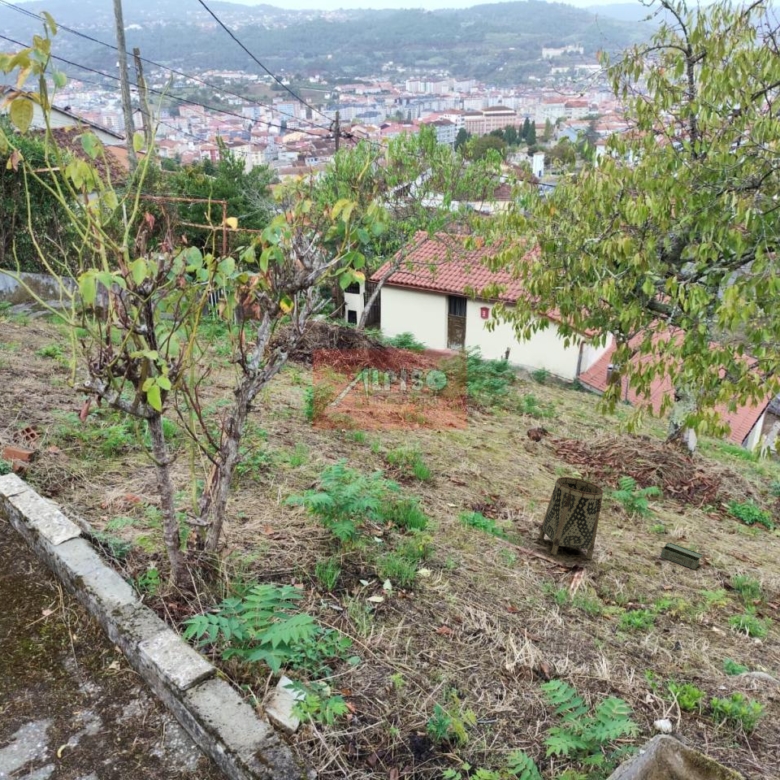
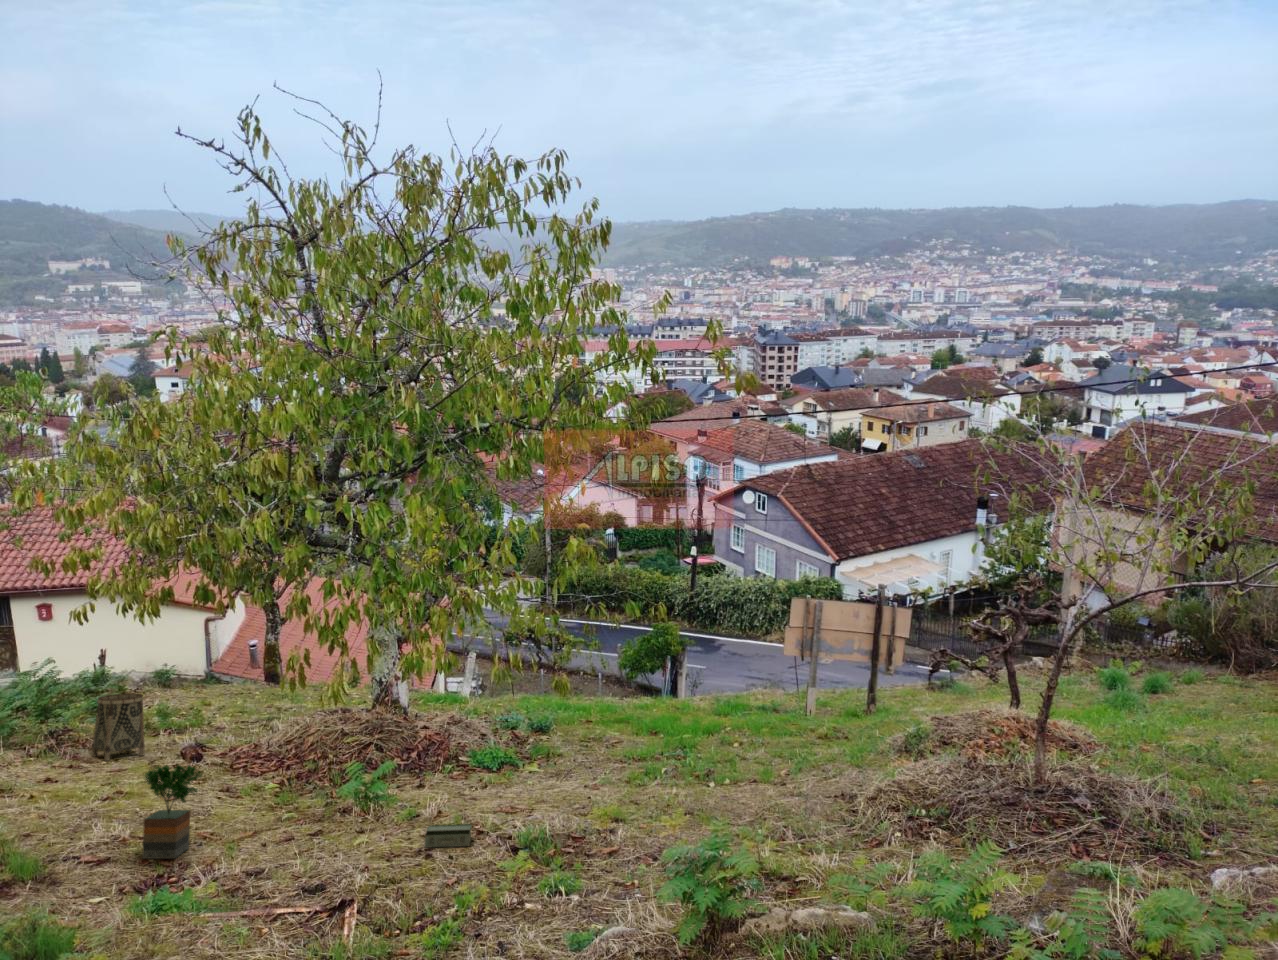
potted tree: none [482,436,527,498] -> present [142,765,202,859]
basket: present [538,477,603,559] -> present [92,694,144,761]

